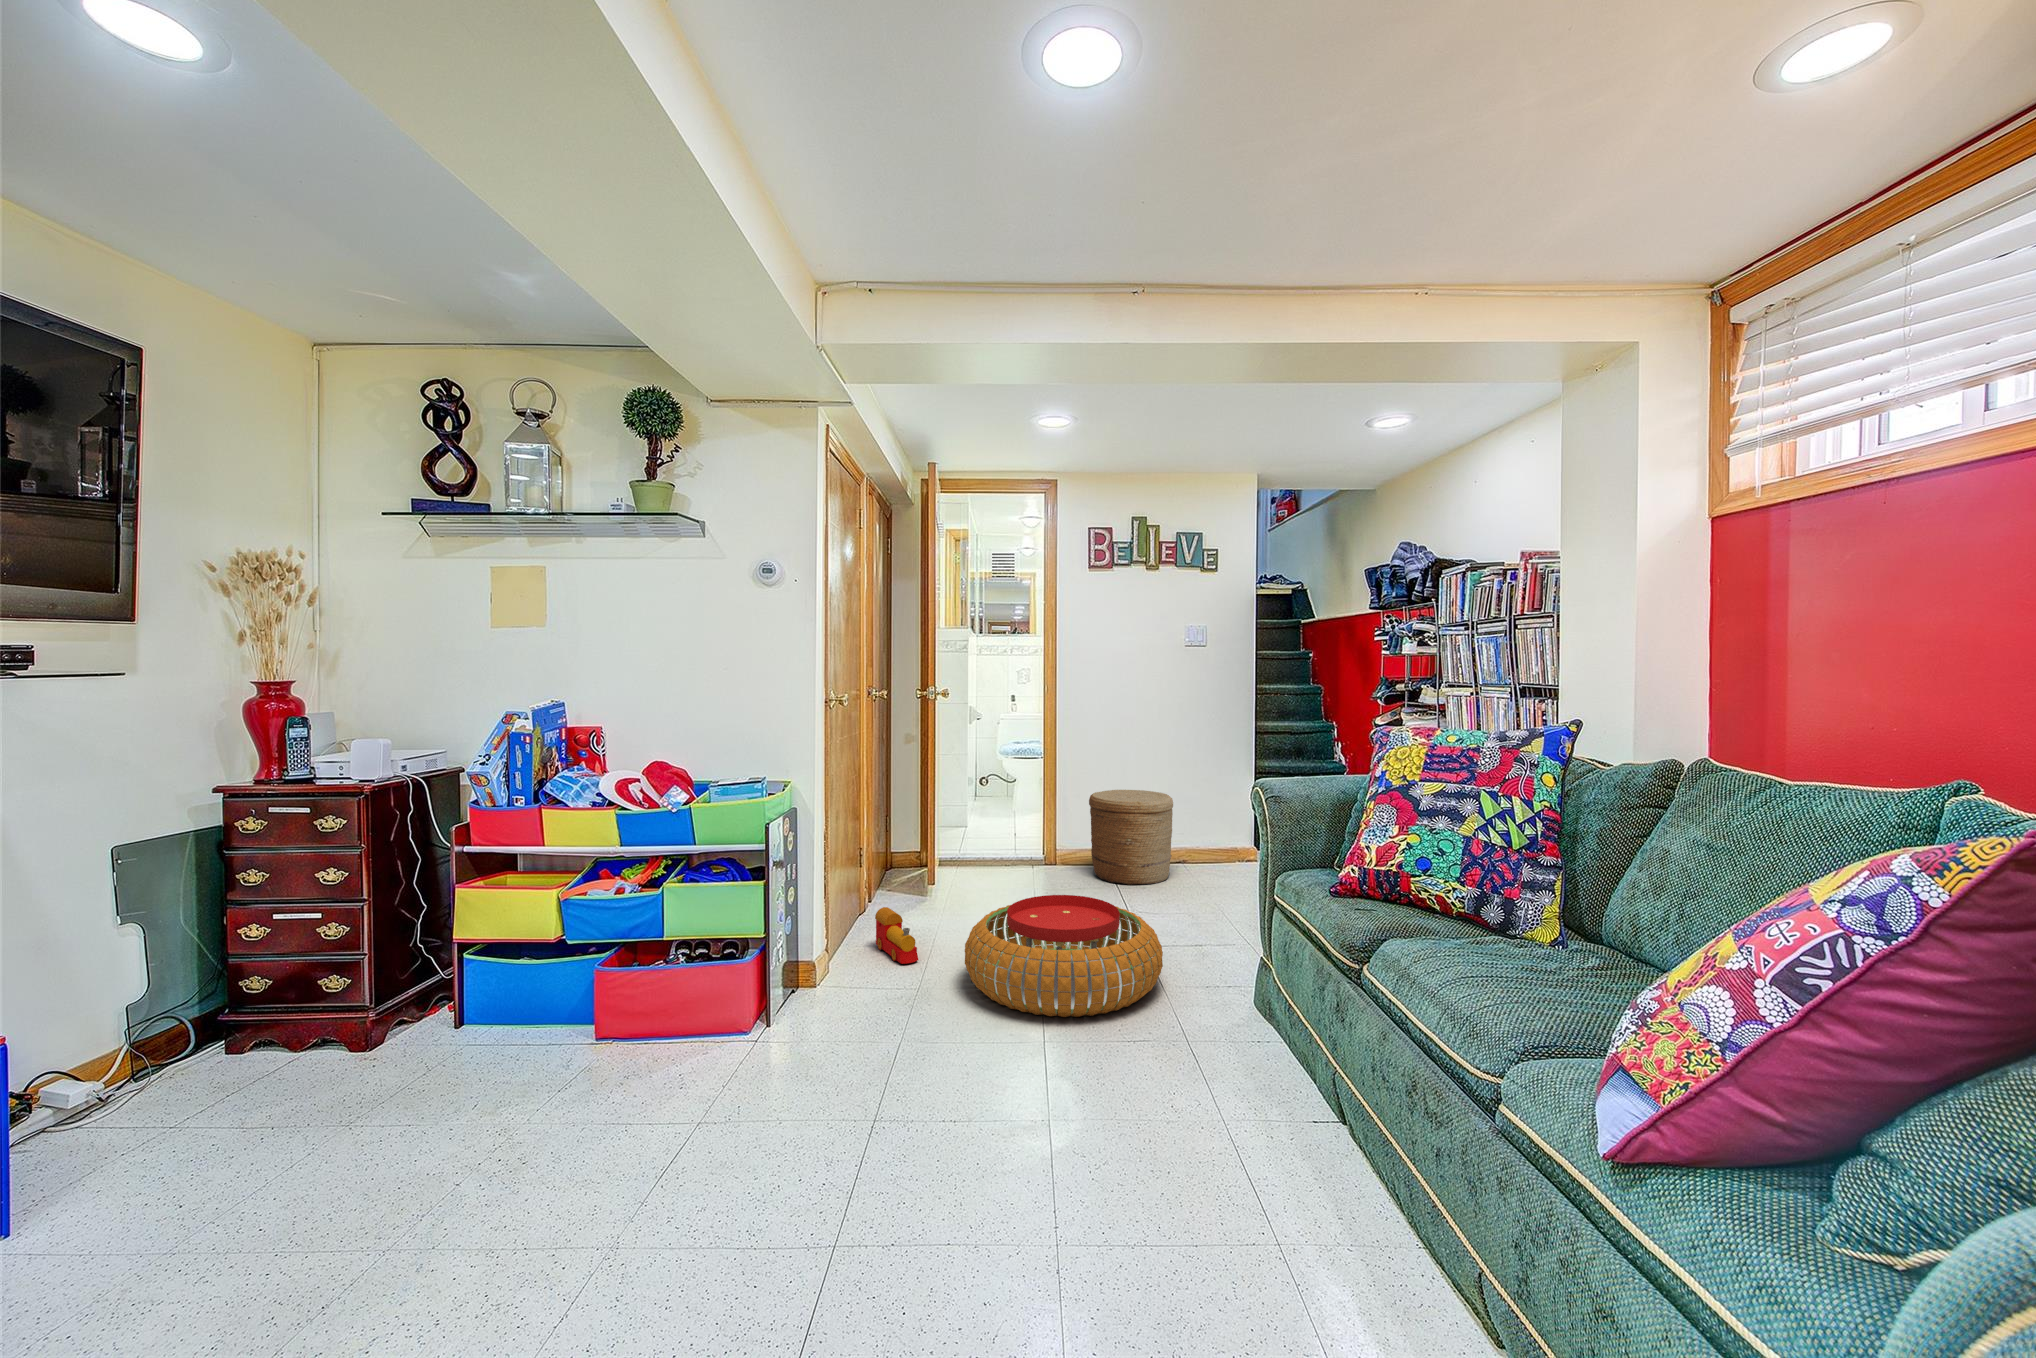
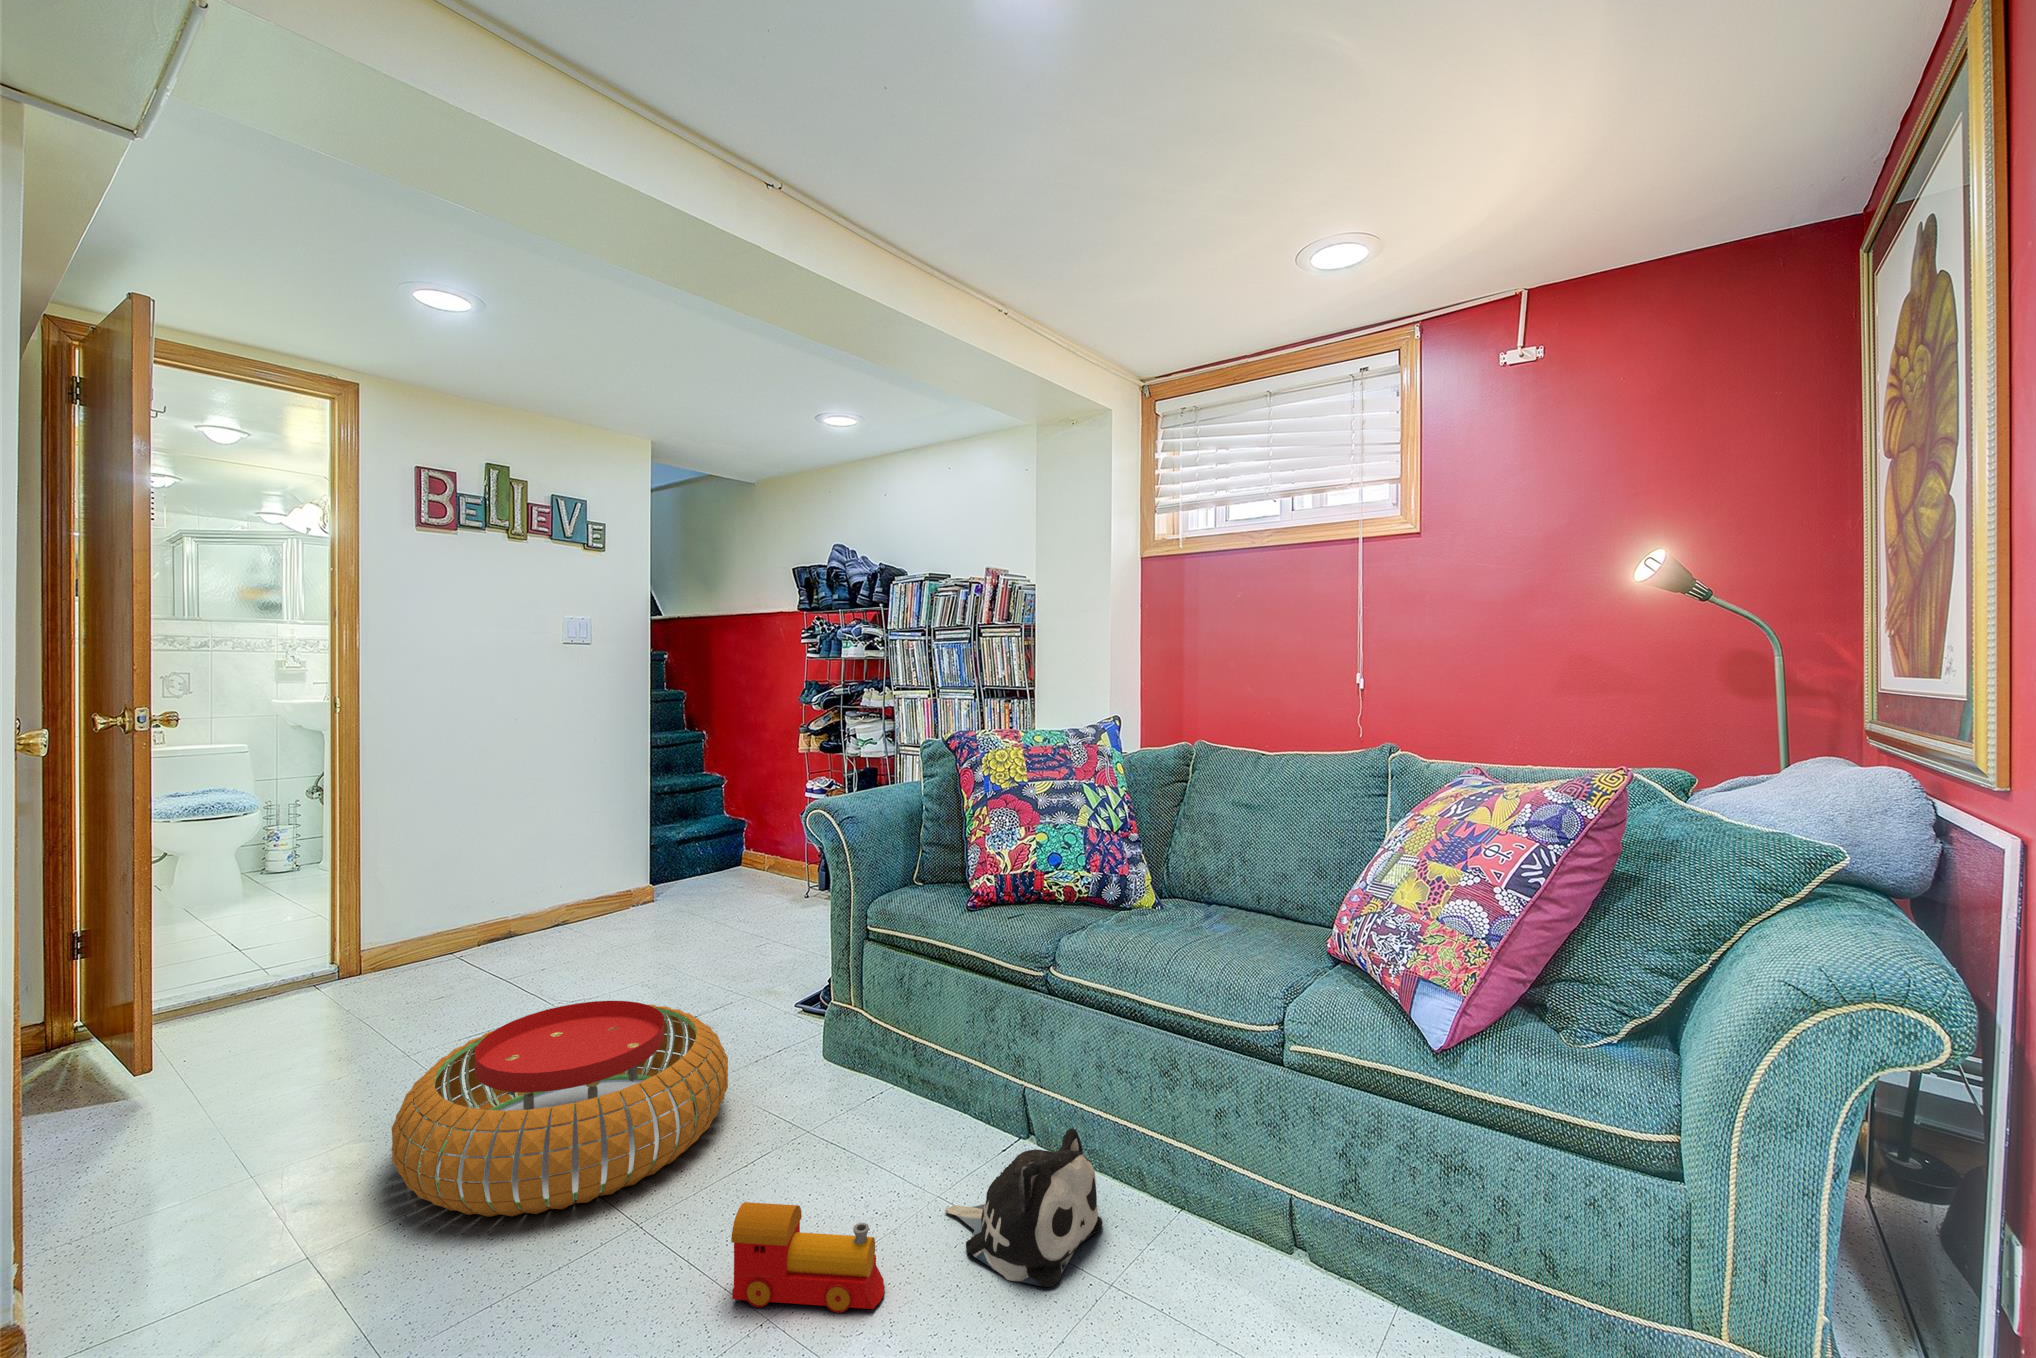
woven basket: present [1089,790,1173,885] -> none [435,840,573,981]
toy train: present [875,907,918,964] -> present [731,1202,885,1313]
plush toy: none [1194,1094,1321,1204] -> present [945,1128,1102,1287]

